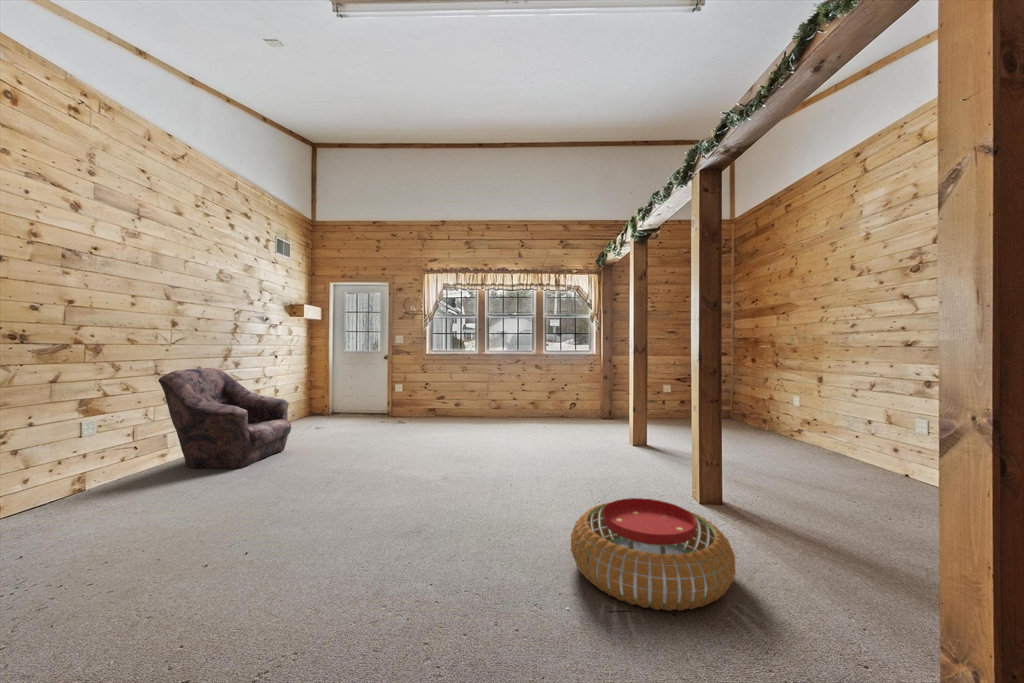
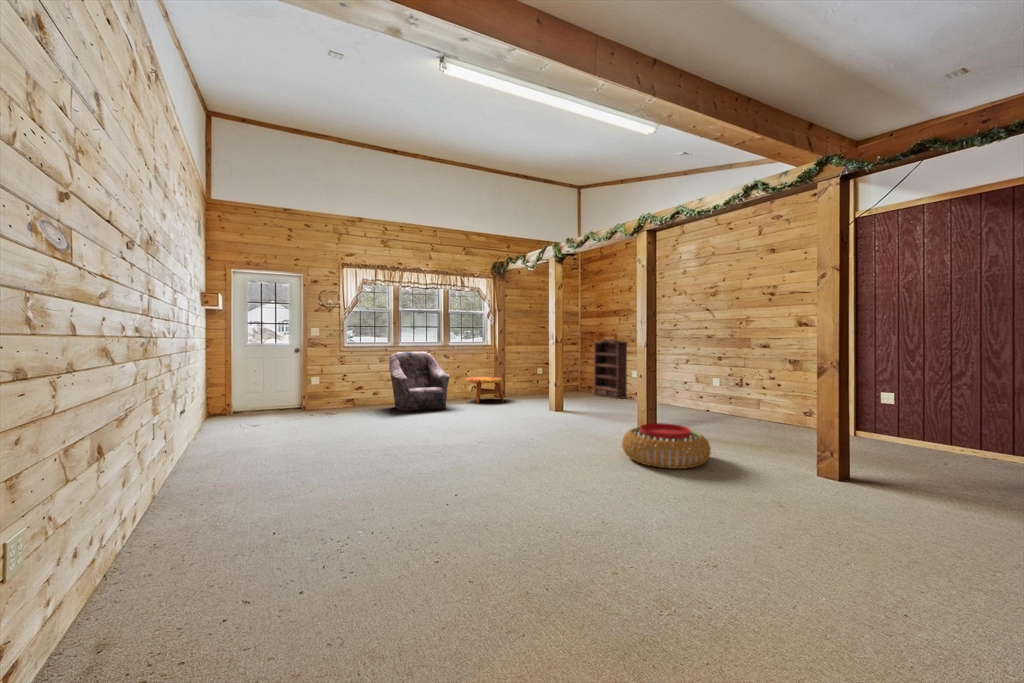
bookshelf: none [737,348,785,437] -> present [594,339,627,399]
armchair: present [158,368,291,469] -> present [389,352,450,412]
side table: none [553,392,598,425] -> present [466,377,504,404]

